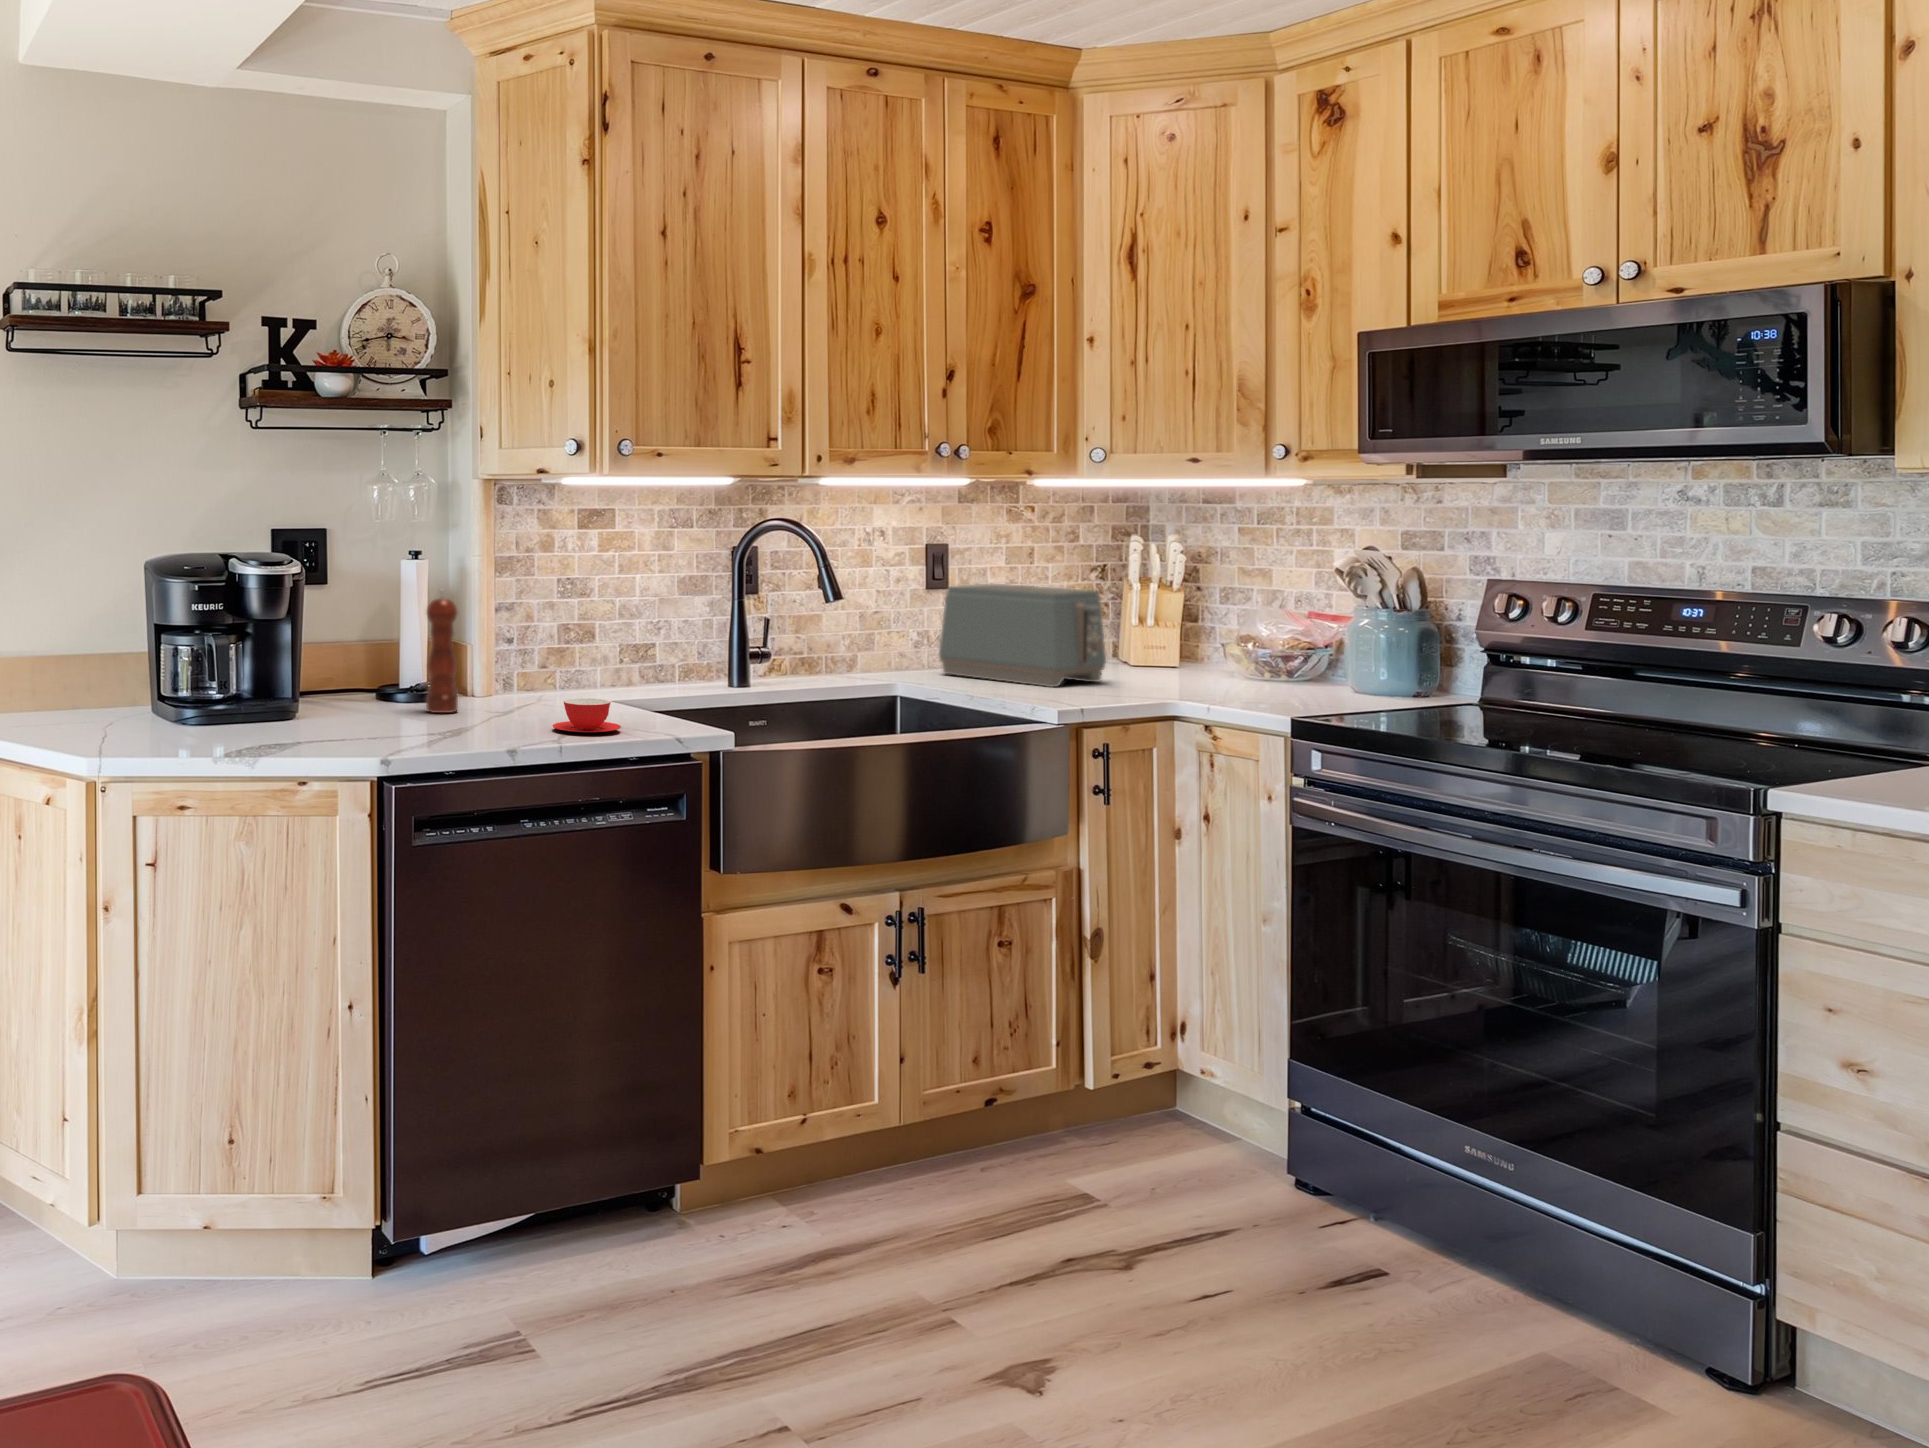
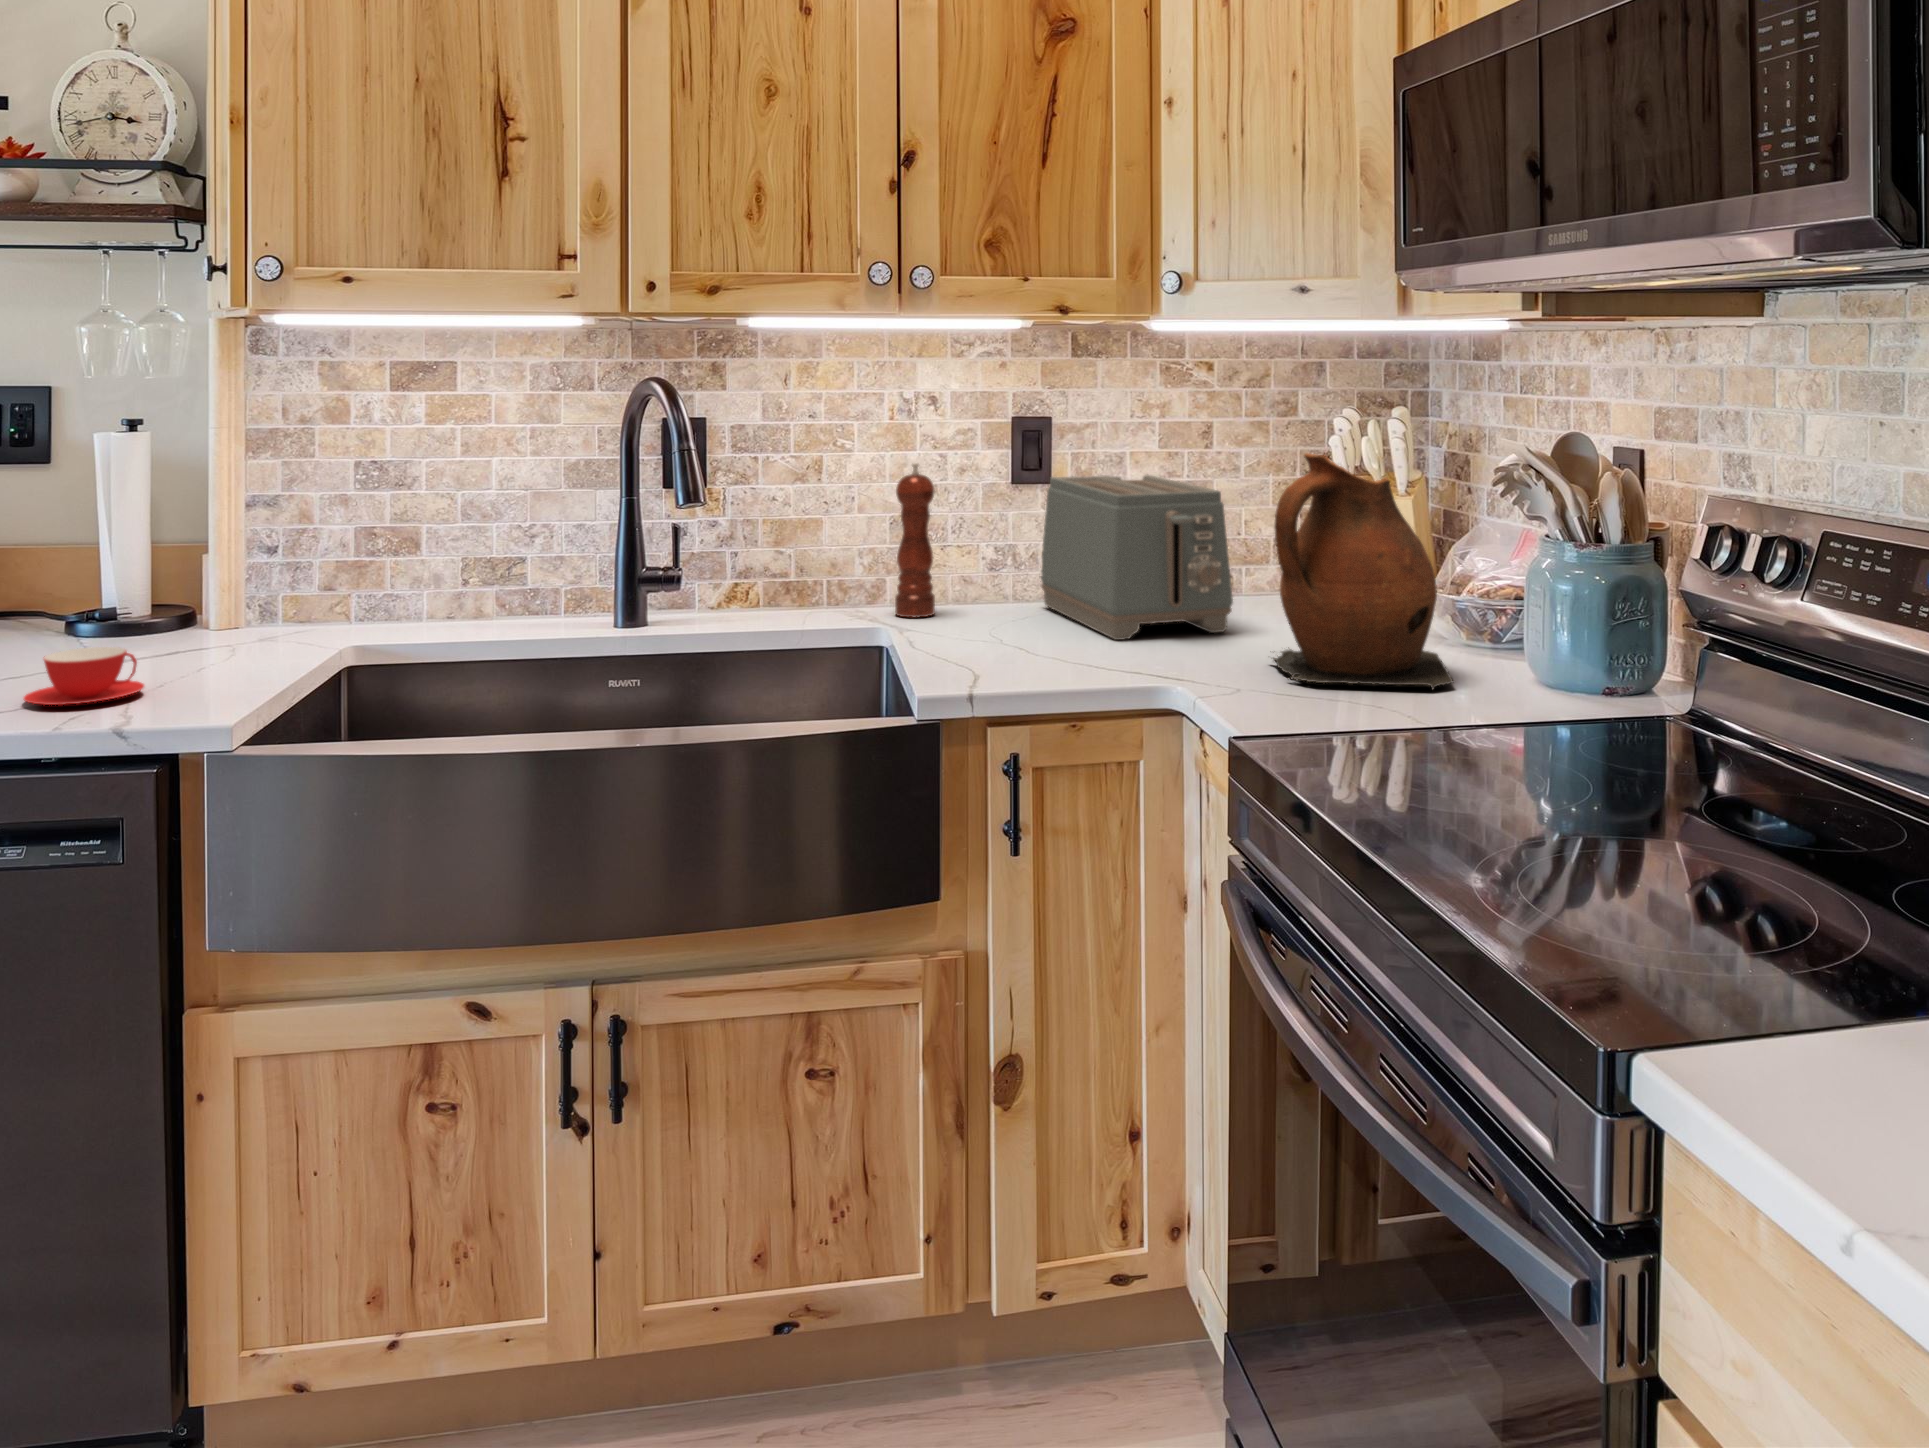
ceramic pitcher: none [1176,562,1318,700] -> present [1273,454,1453,690]
pepper mill: present [426,590,458,713] -> present [895,463,935,617]

